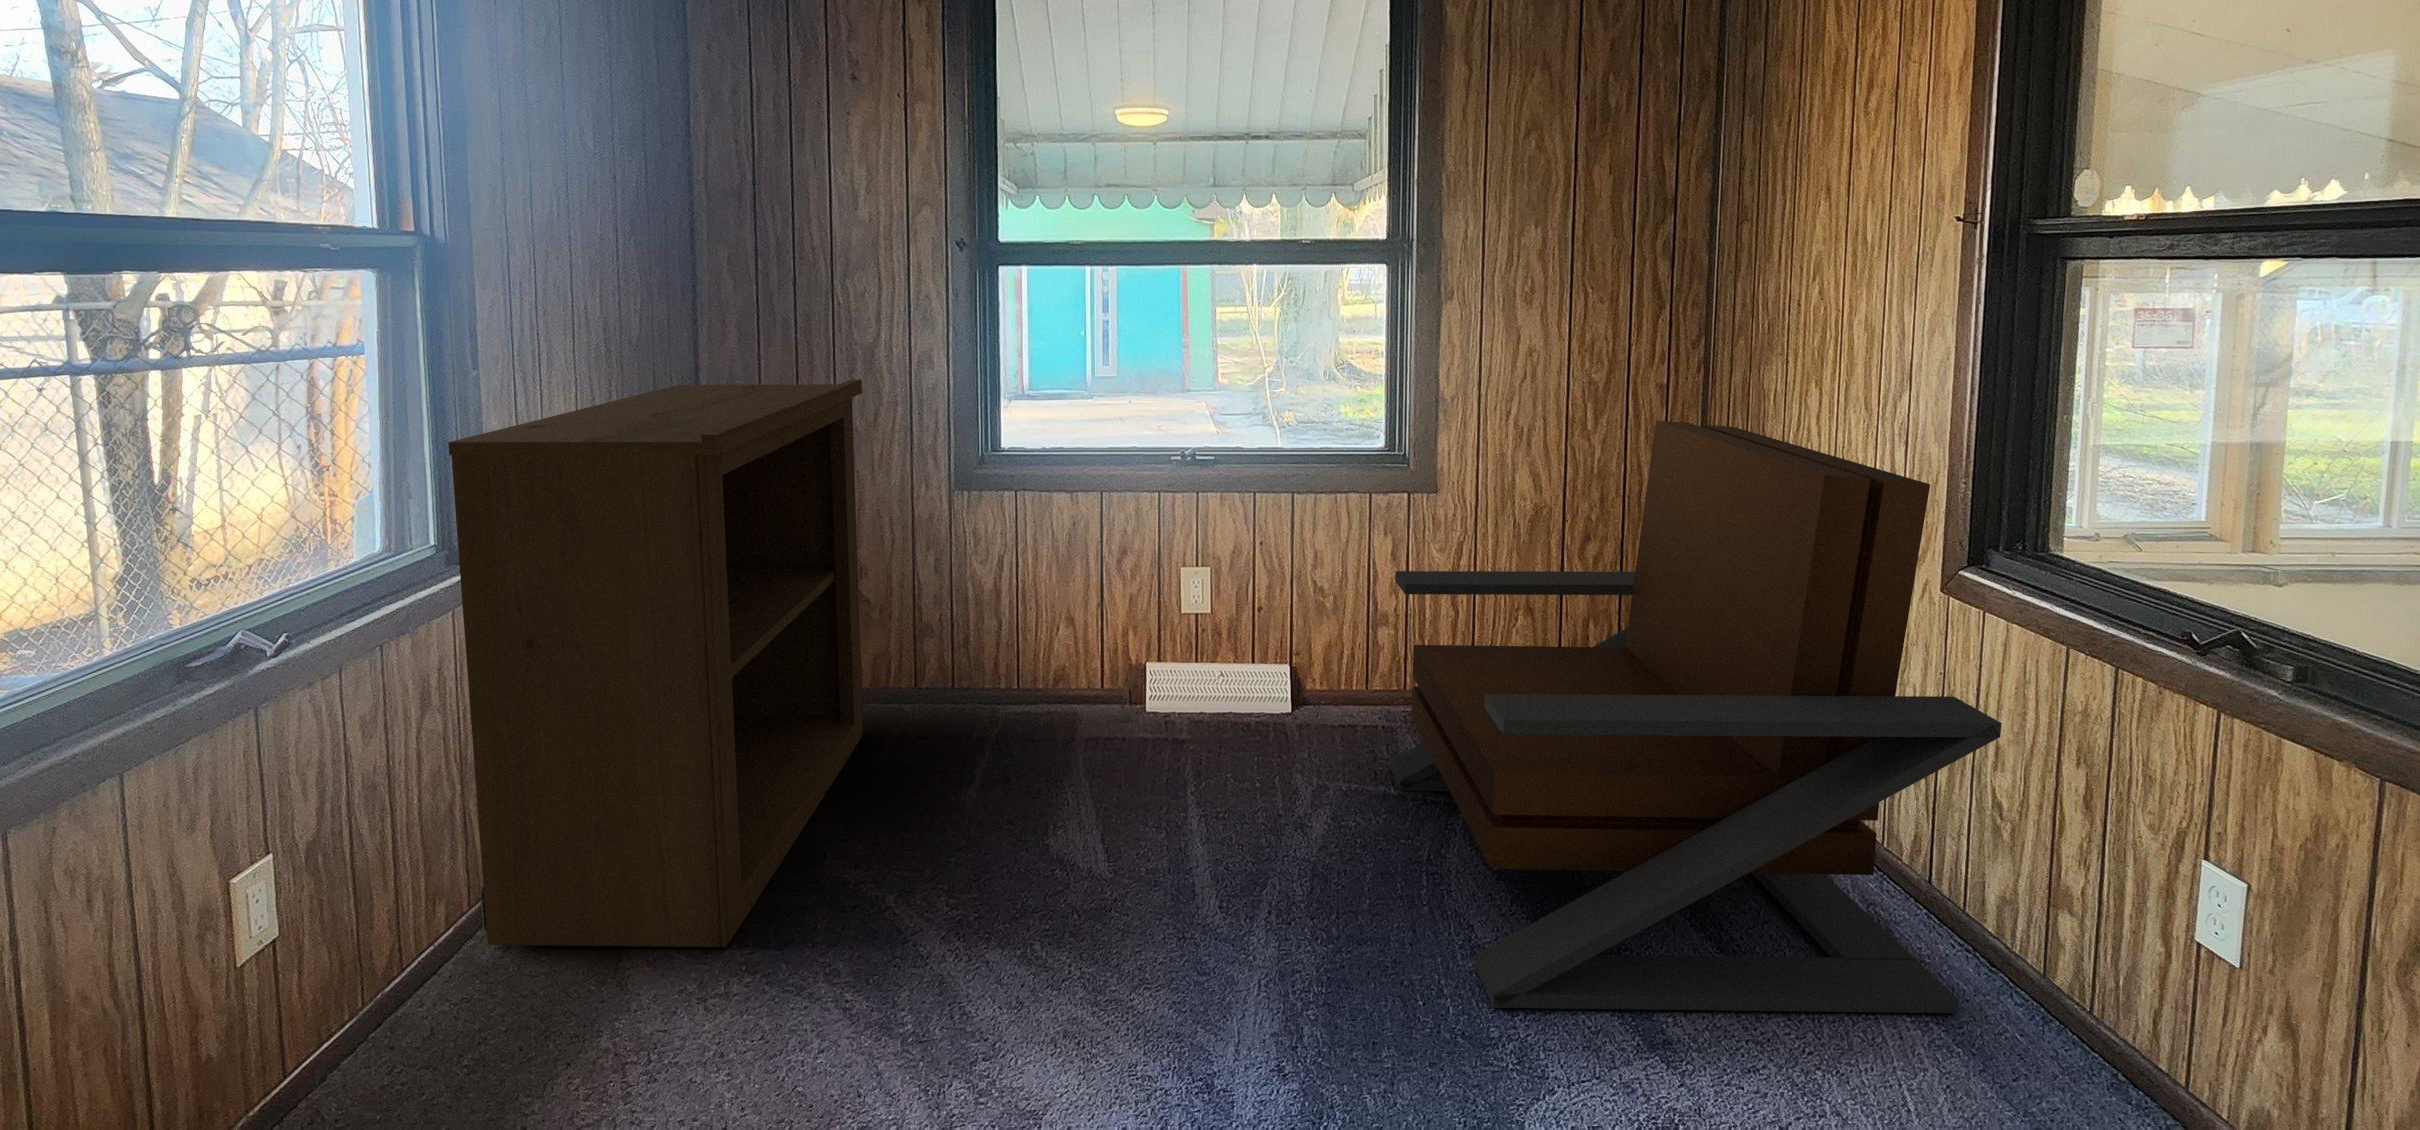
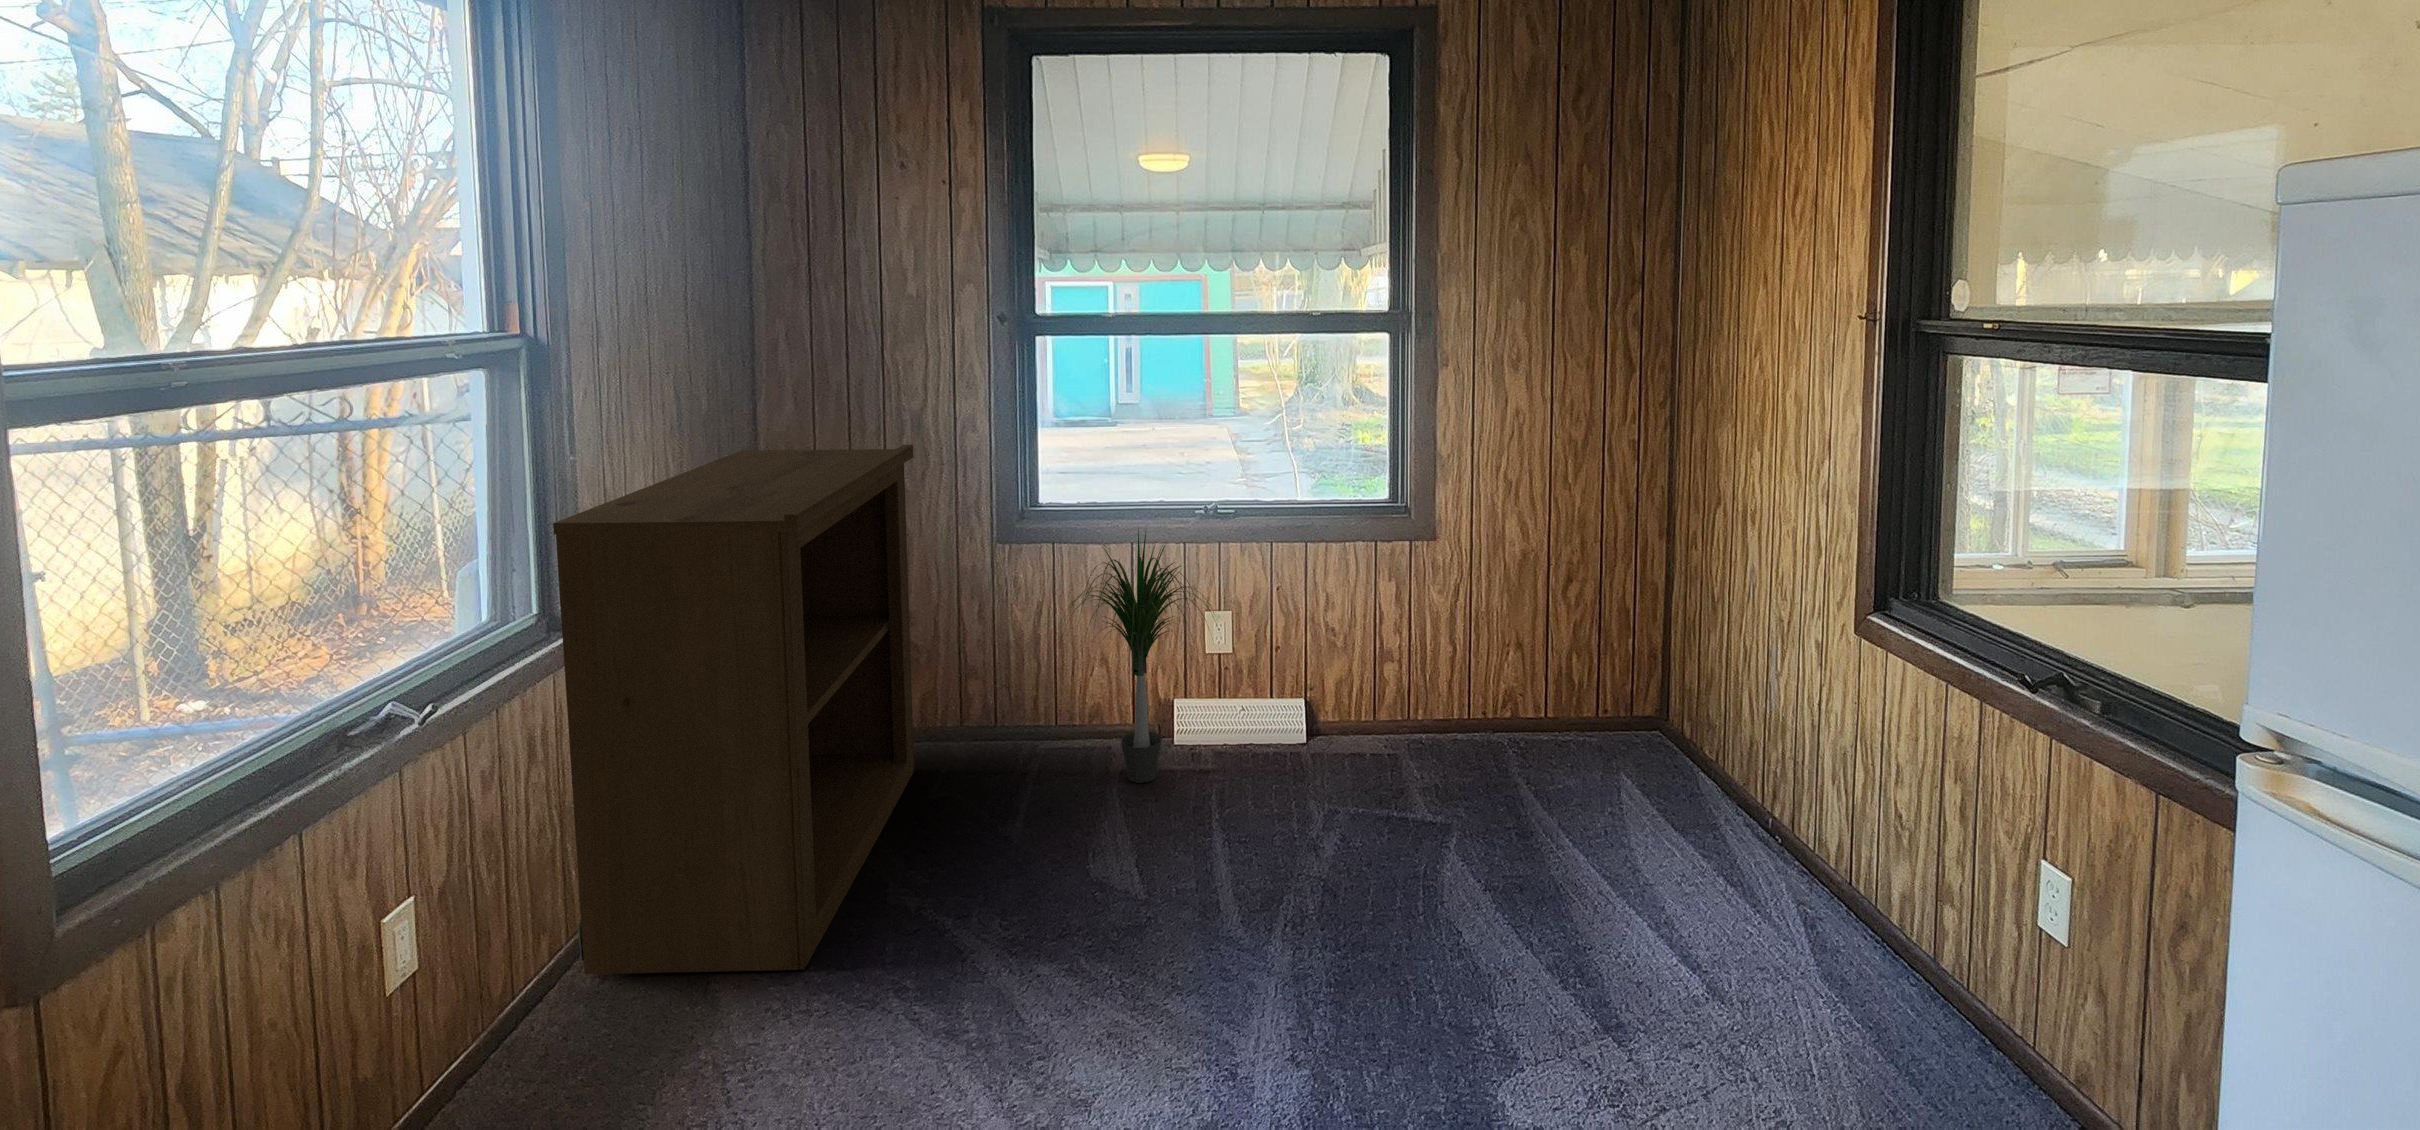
lounge chair: present [1391,420,2001,1013] -> none [1396,482,1892,1001]
potted plant: none [1015,468,1198,752] -> present [1067,530,1214,783]

